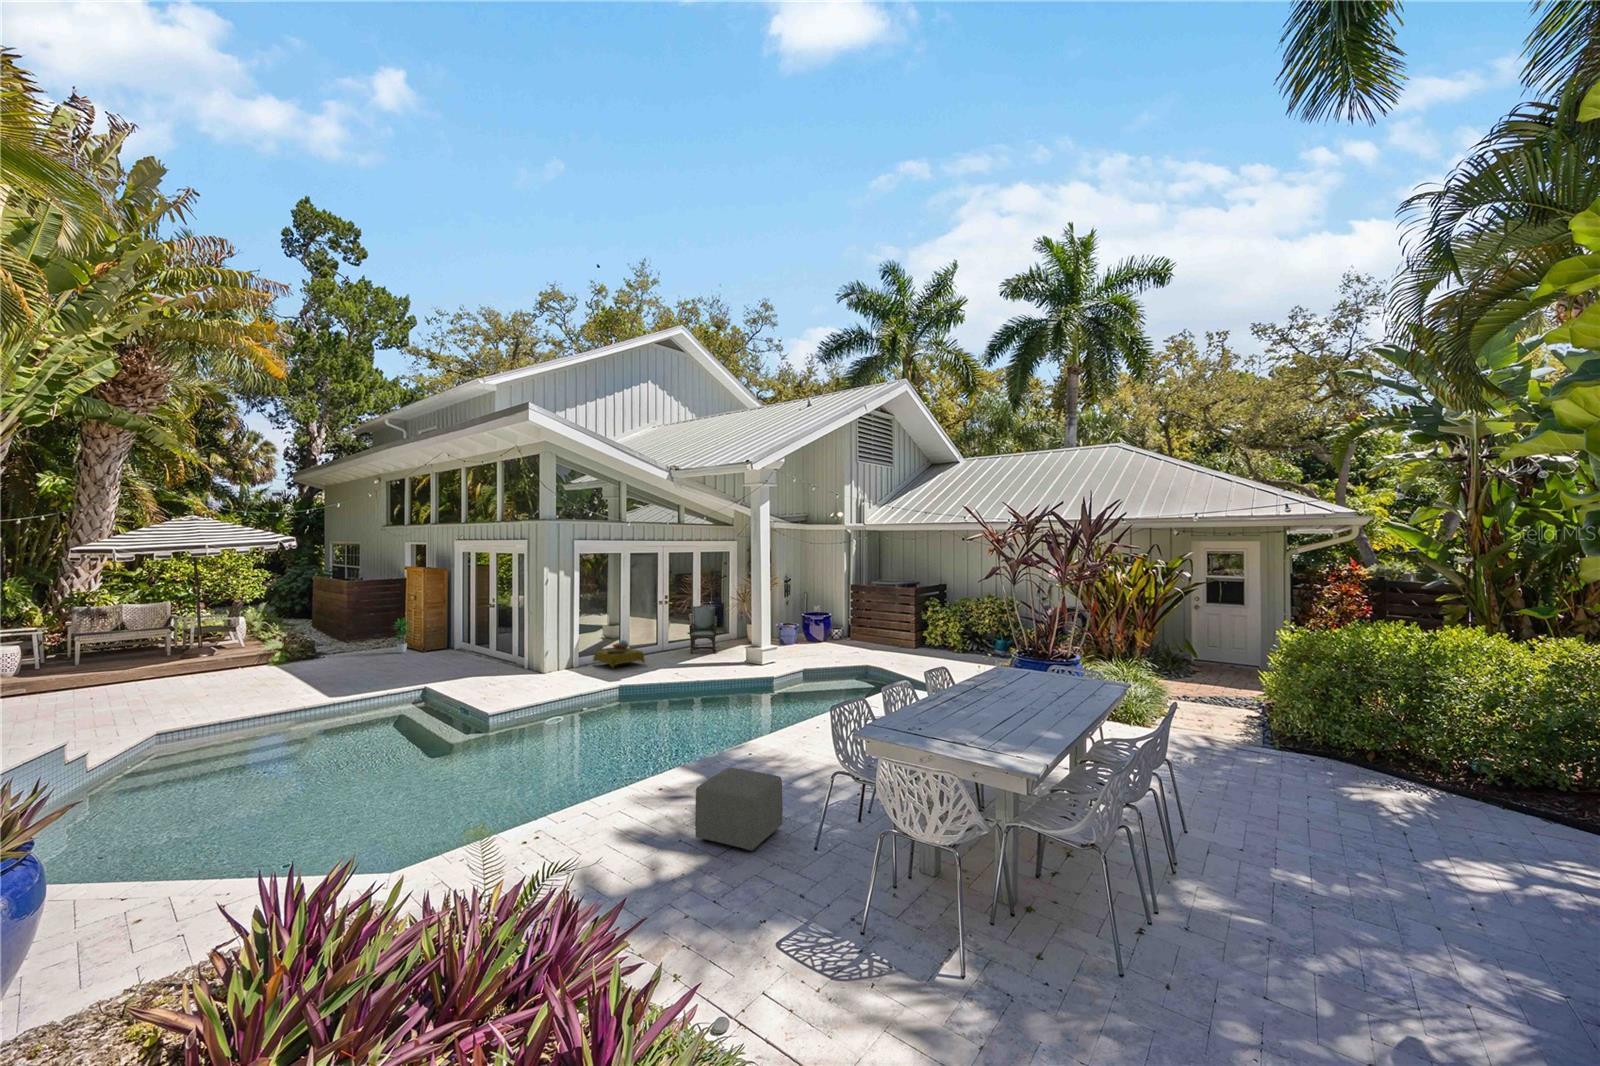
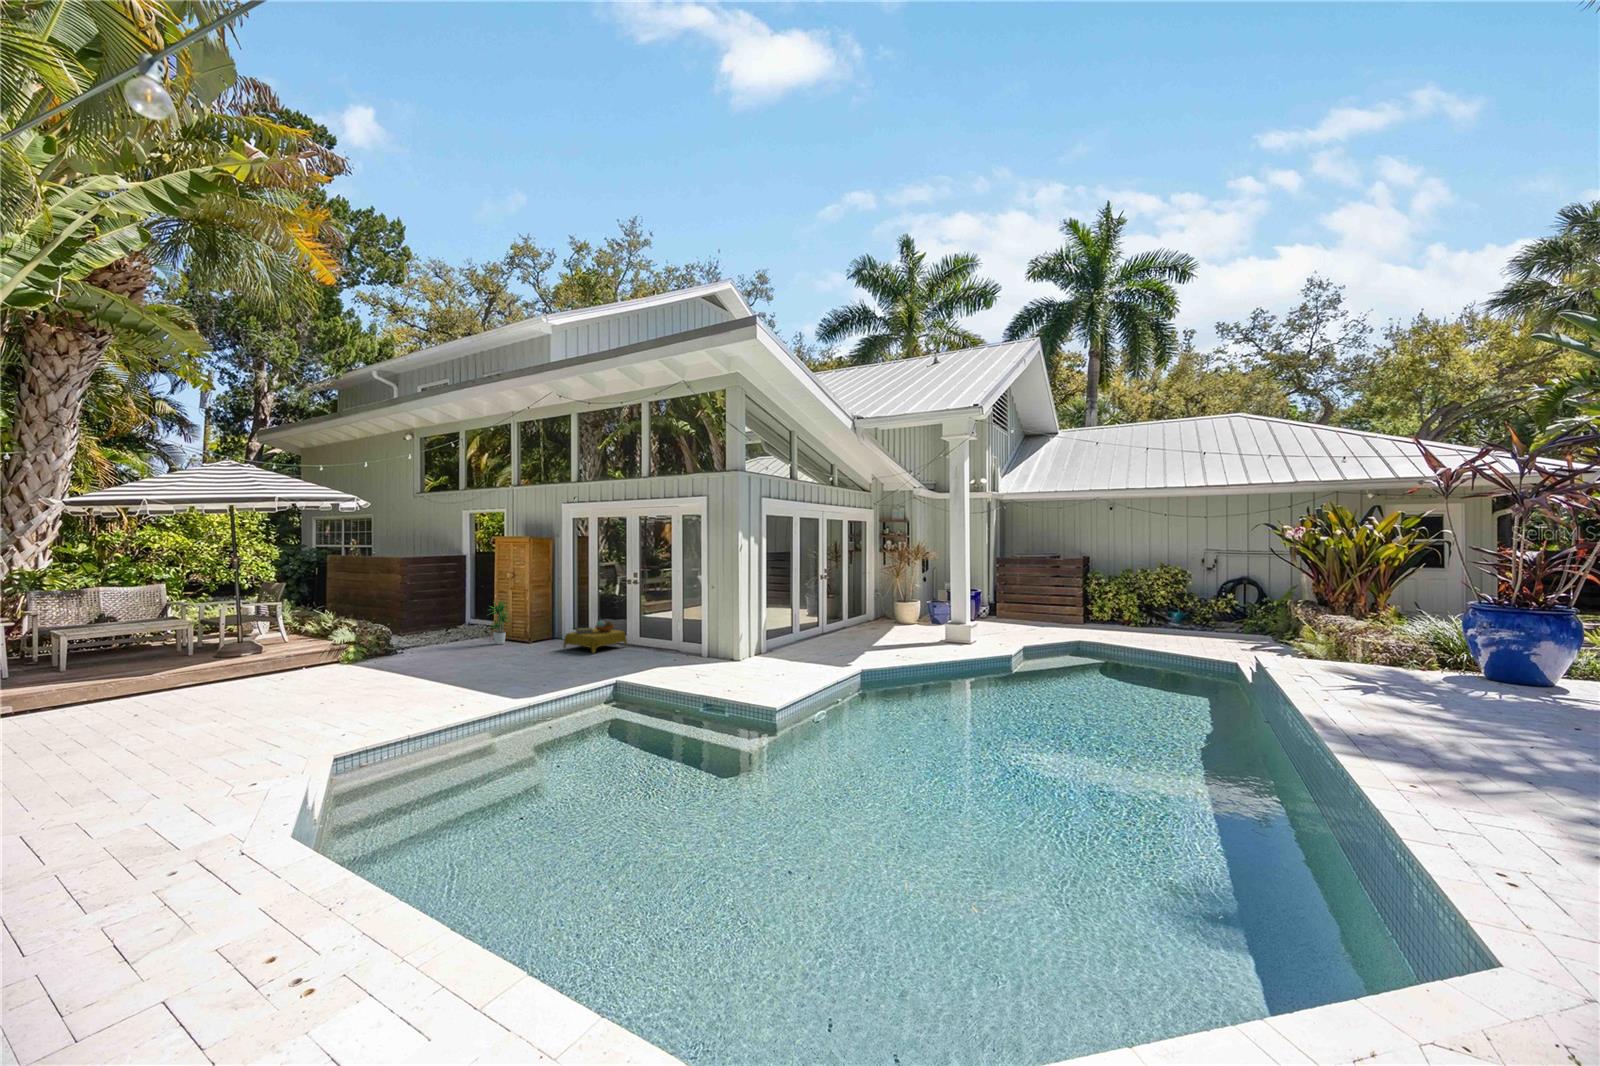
armchair: present [689,605,717,654] -> none [841,579,878,633]
side table: present [593,640,645,668] -> present [563,621,627,653]
ottoman: present [695,768,783,851] -> none [1394,745,1559,852]

